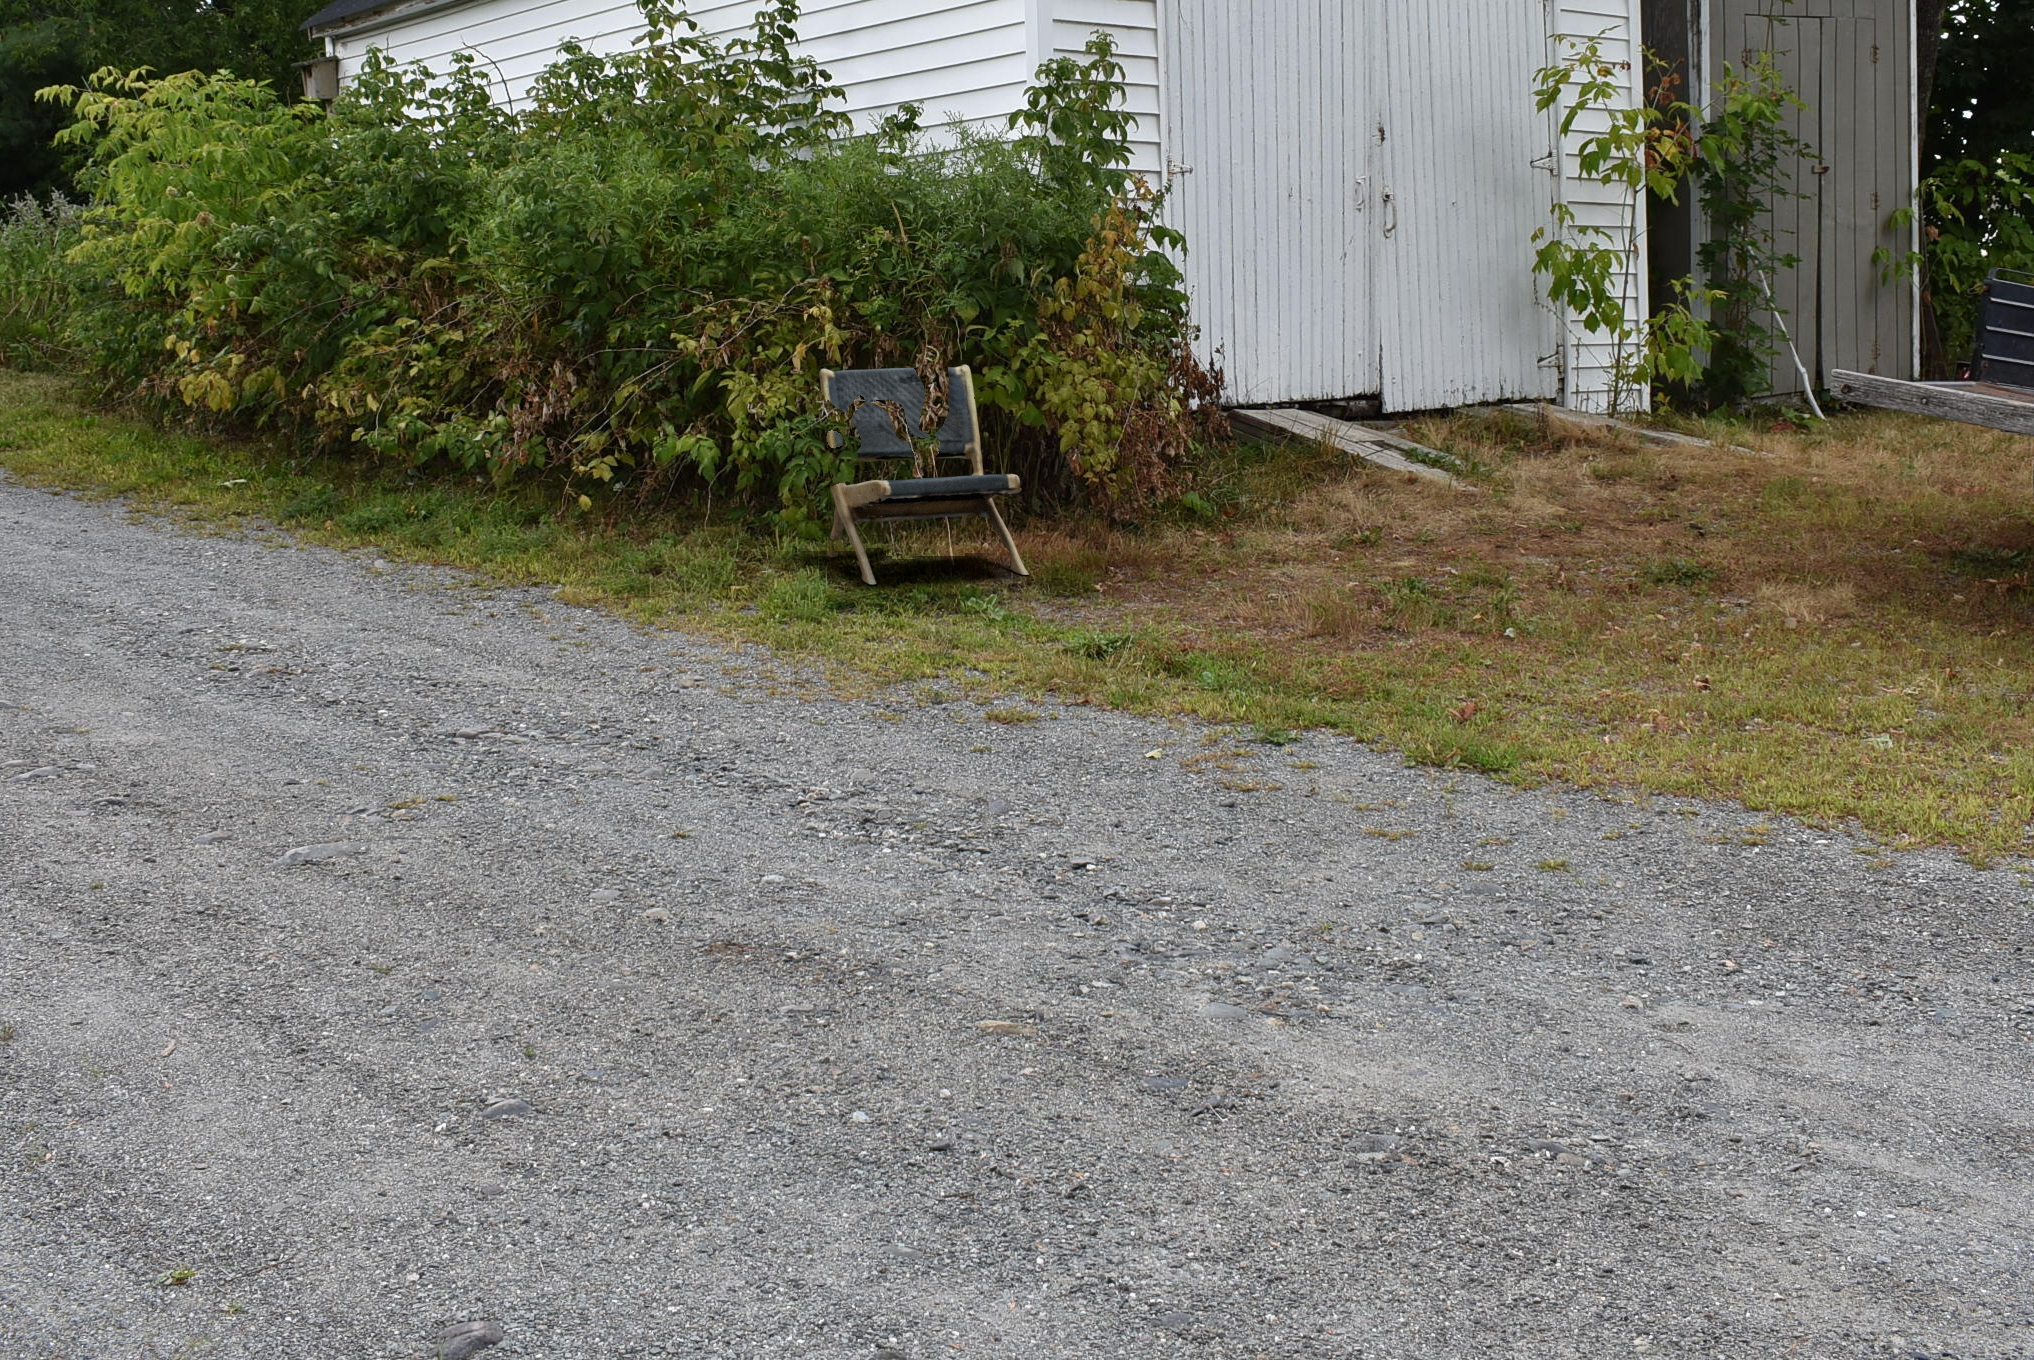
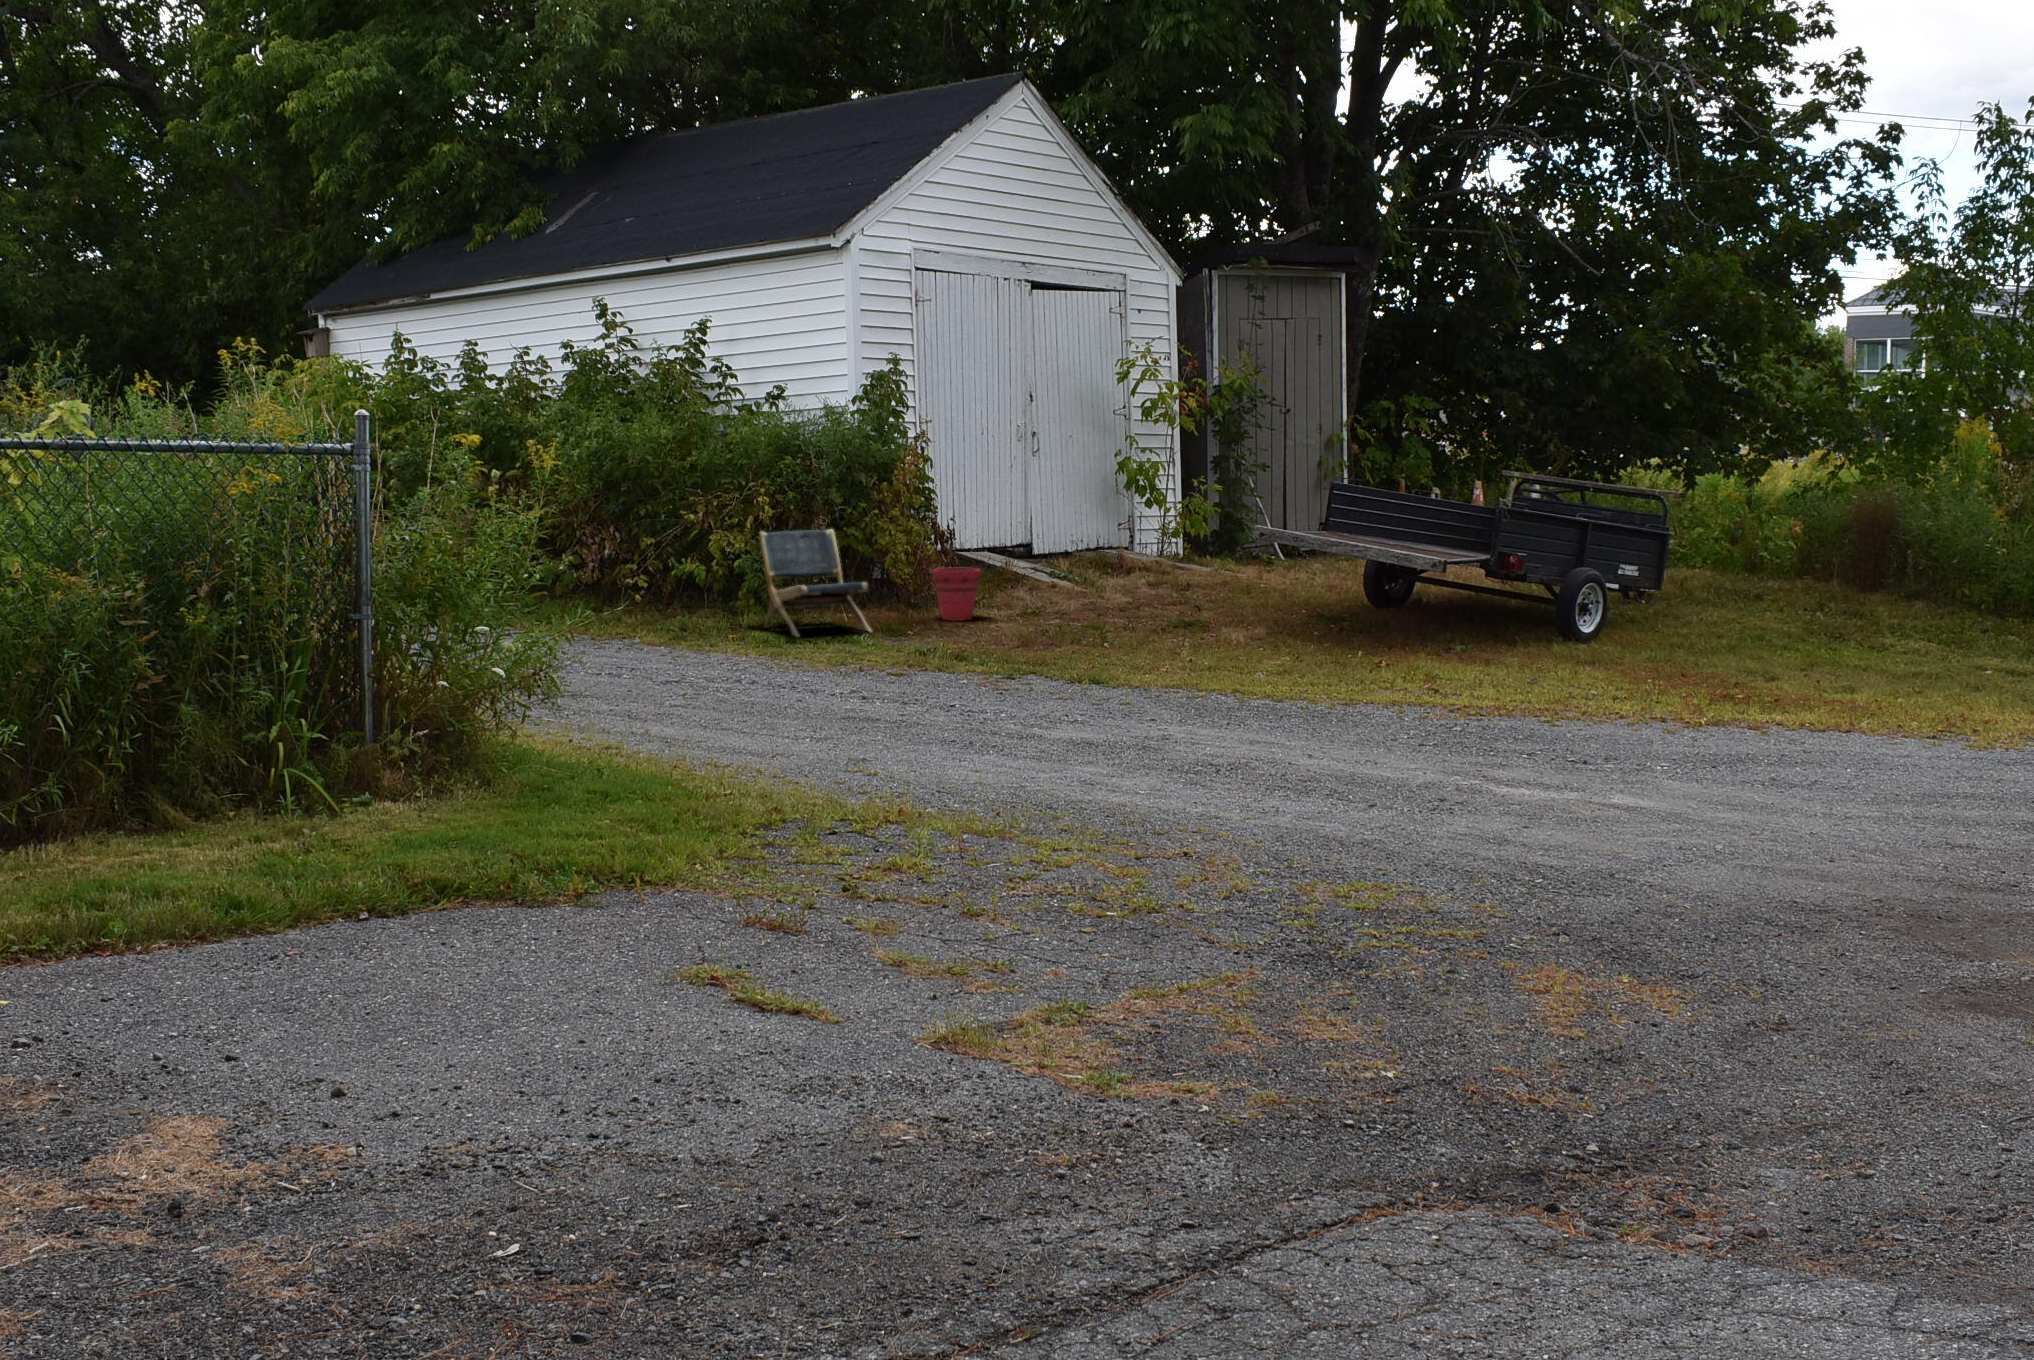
bucket: none [1163,442,1261,549] -> present [932,567,981,621]

